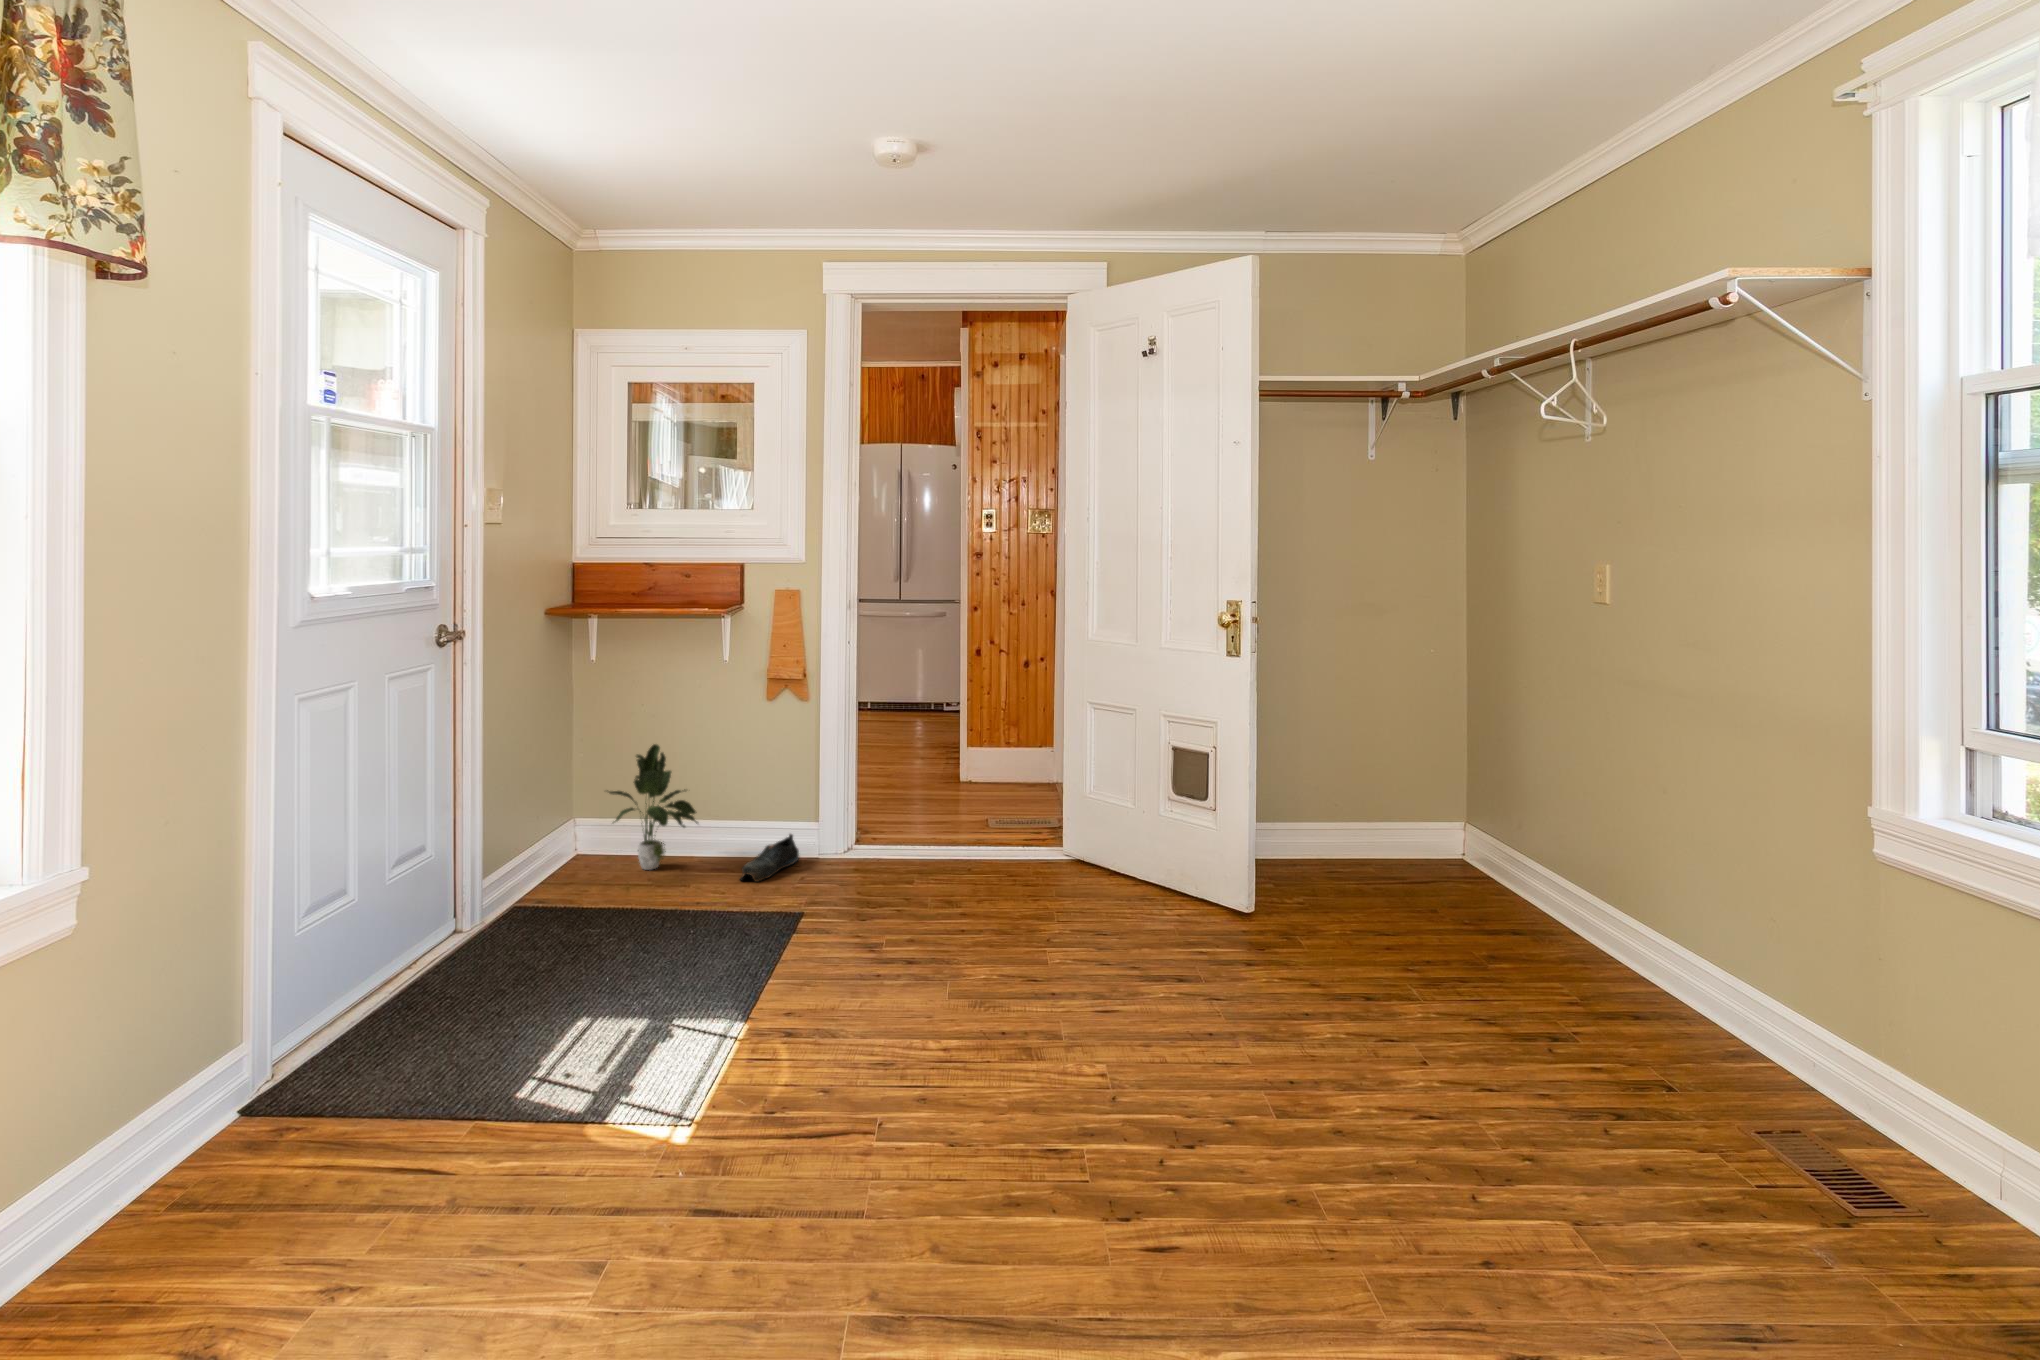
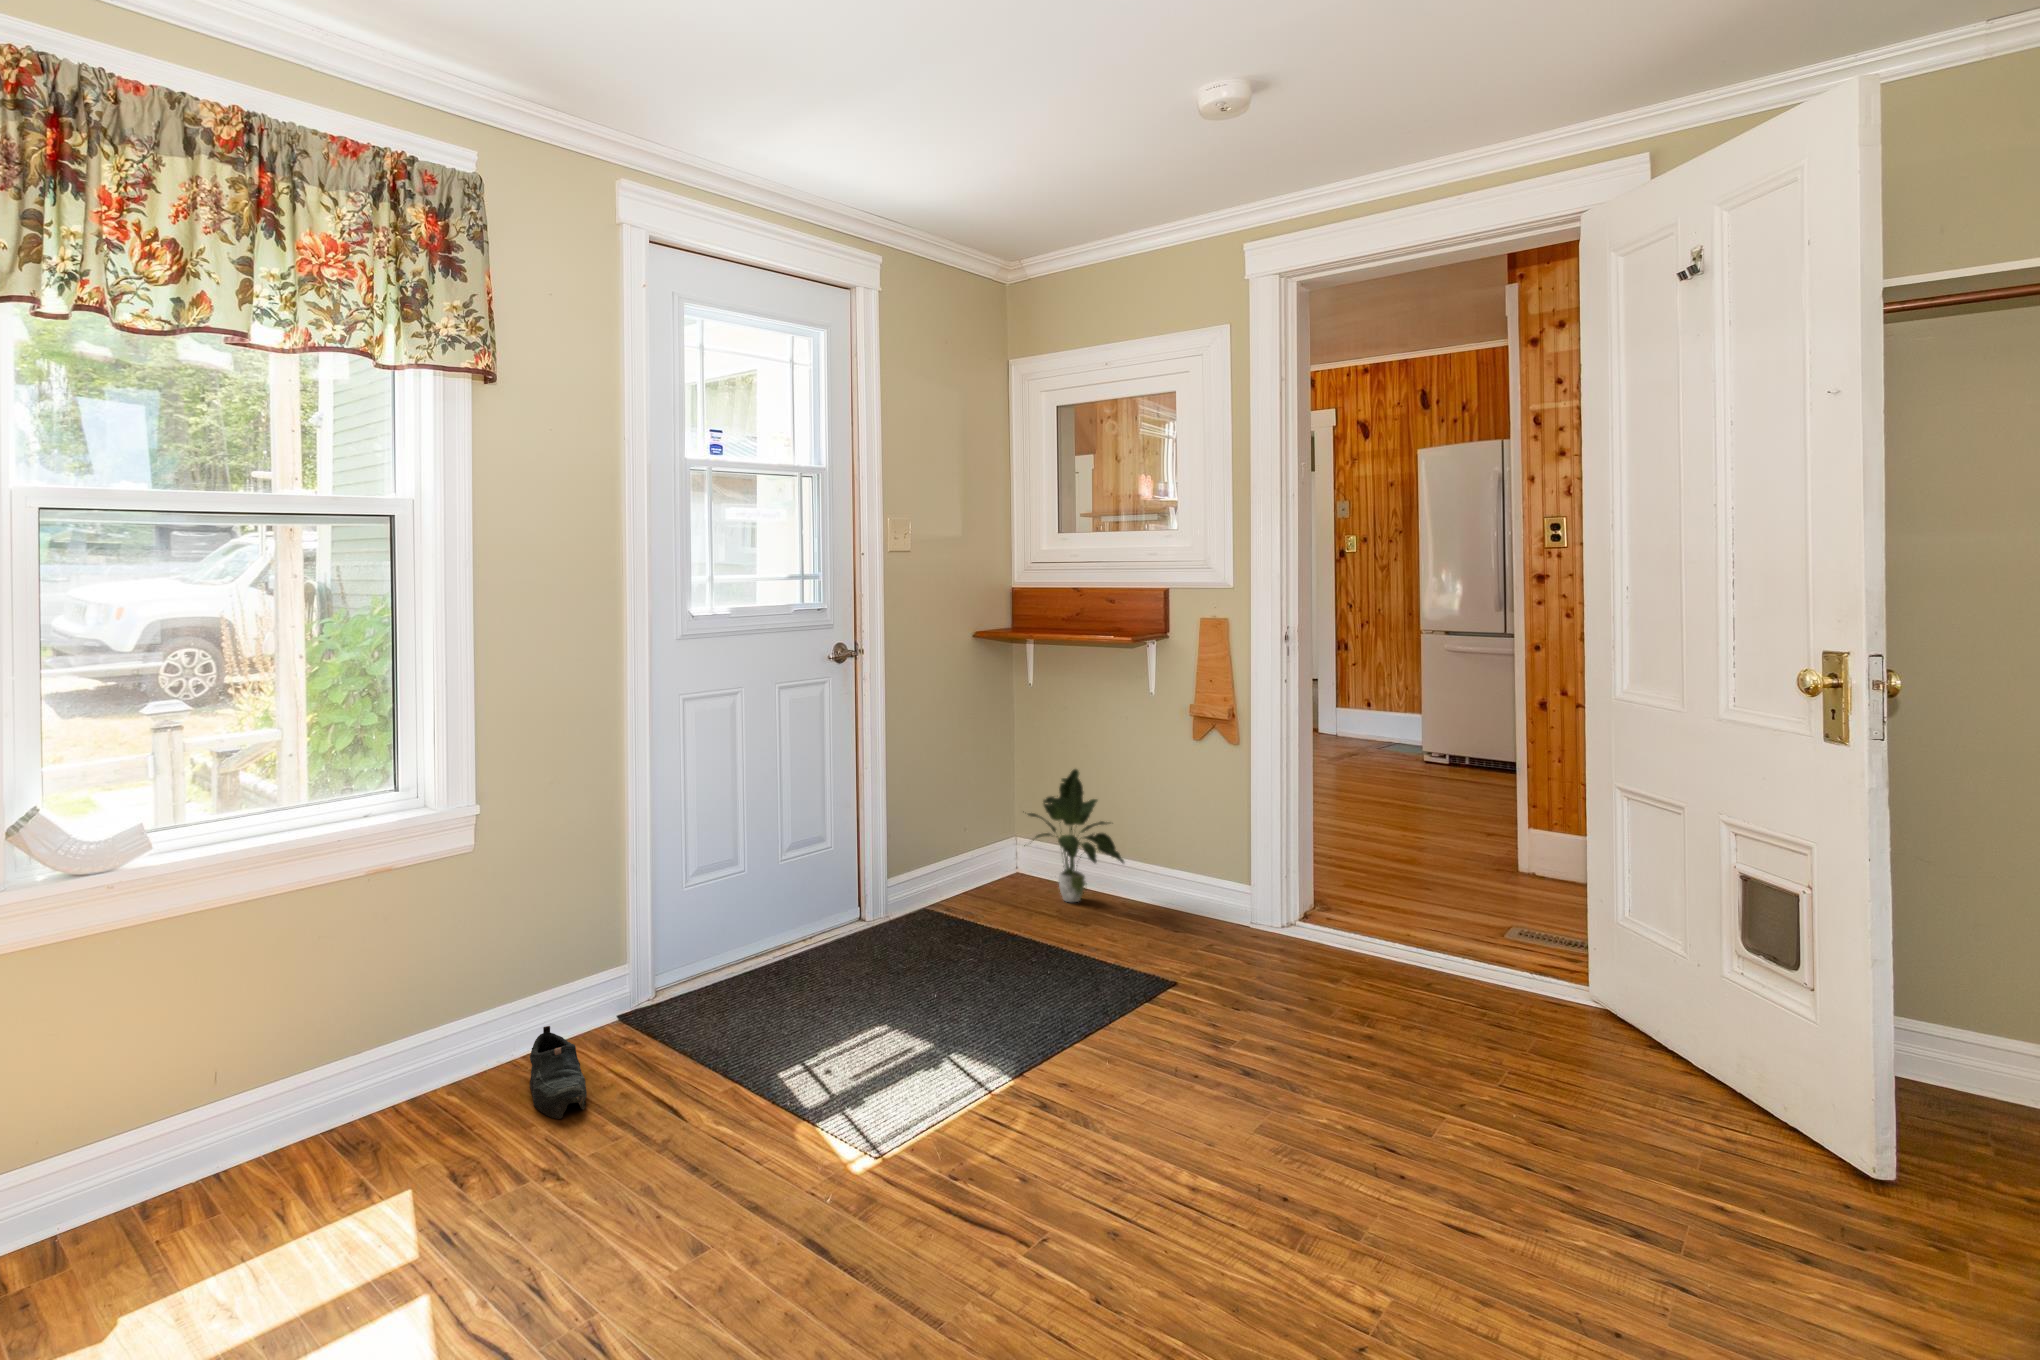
shoe: present [740,834,799,882] -> present [530,1026,587,1119]

